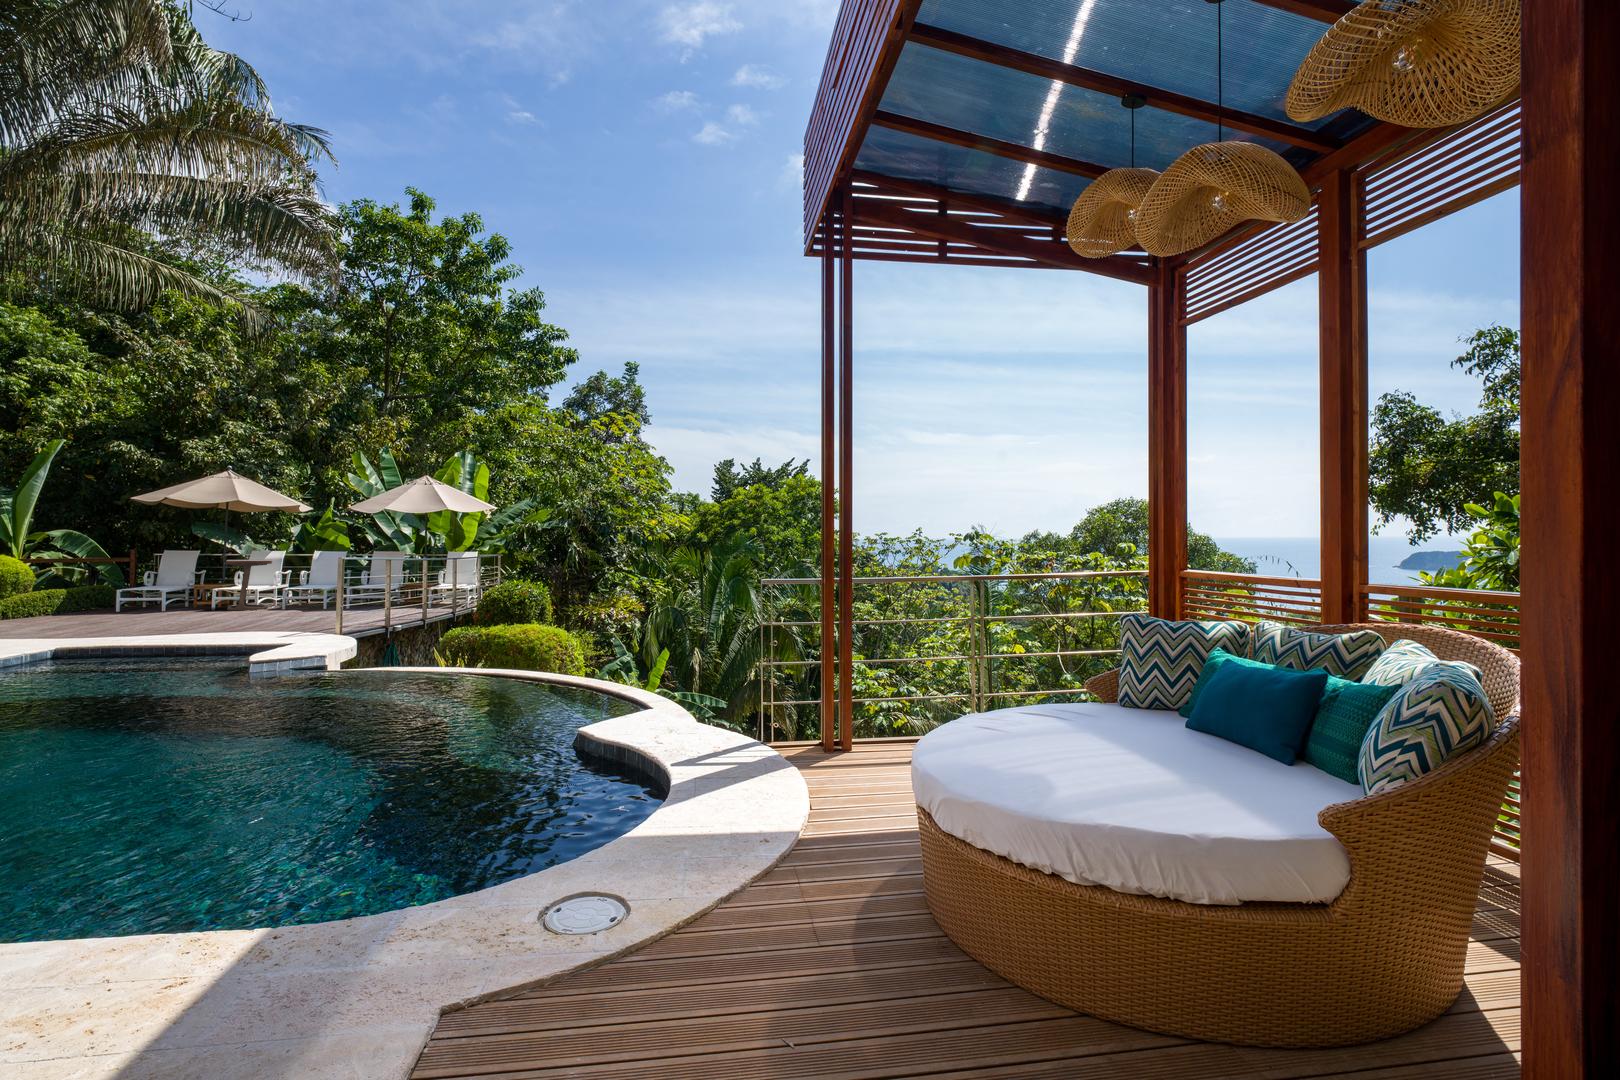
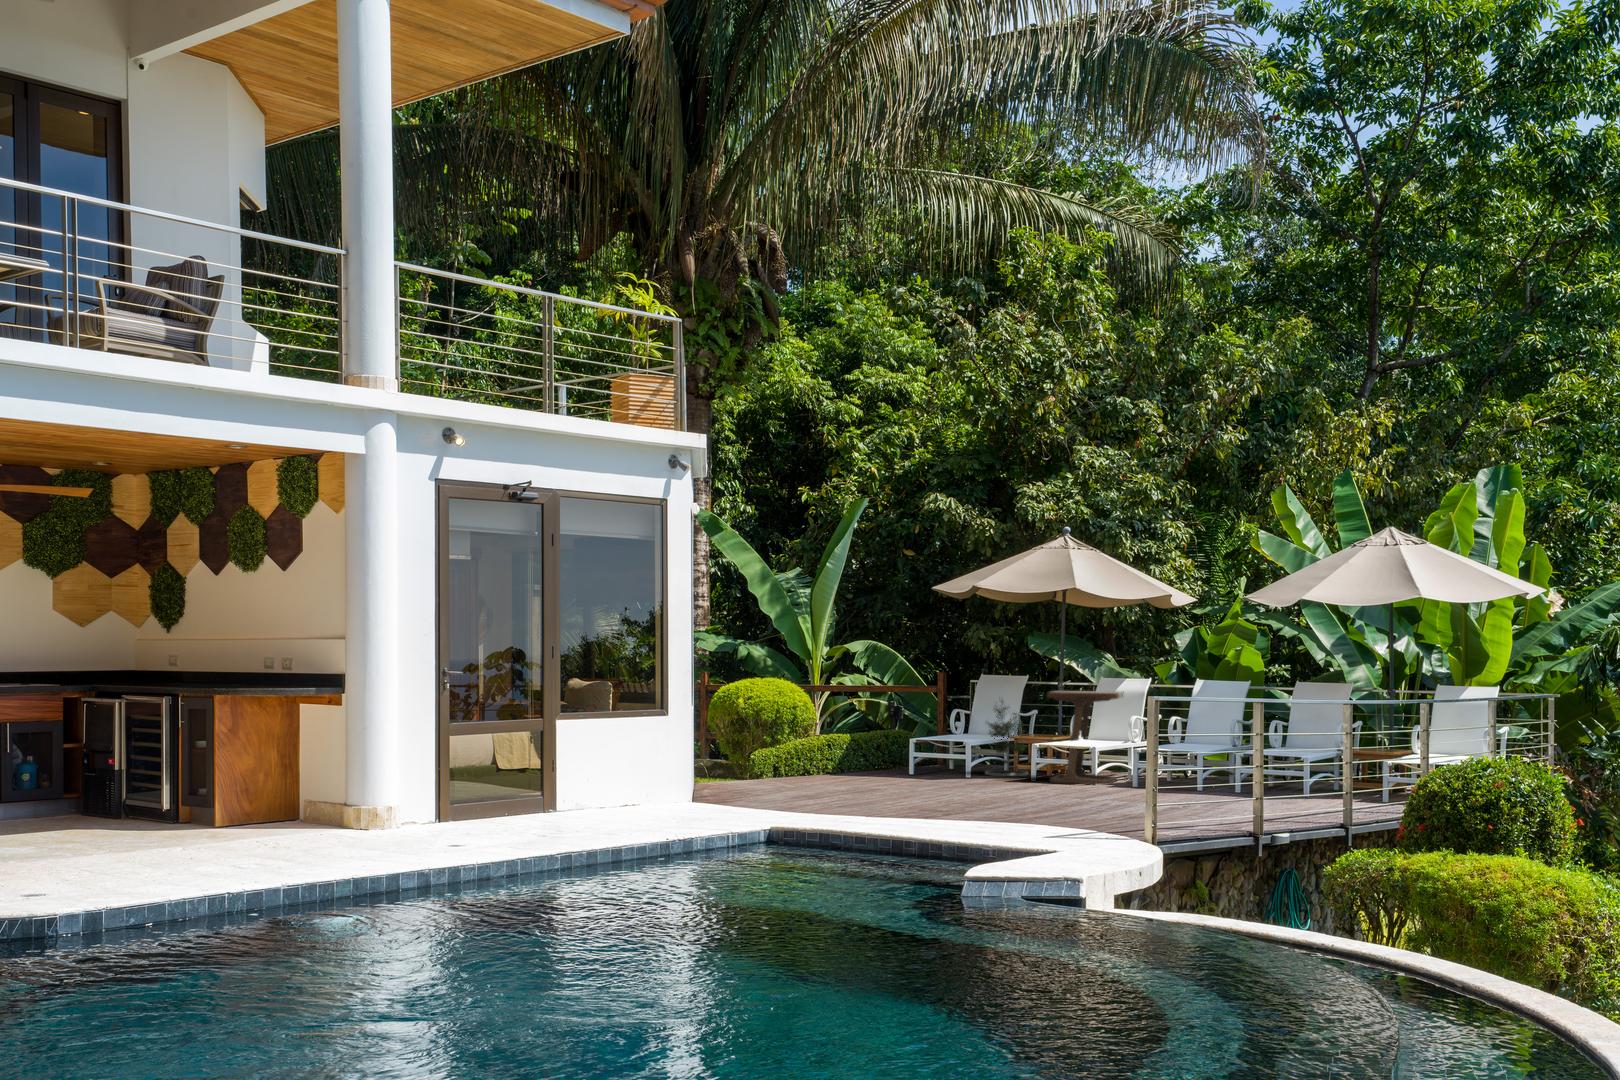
potted tree: none [173,564,206,609] -> present [985,701,1028,776]

